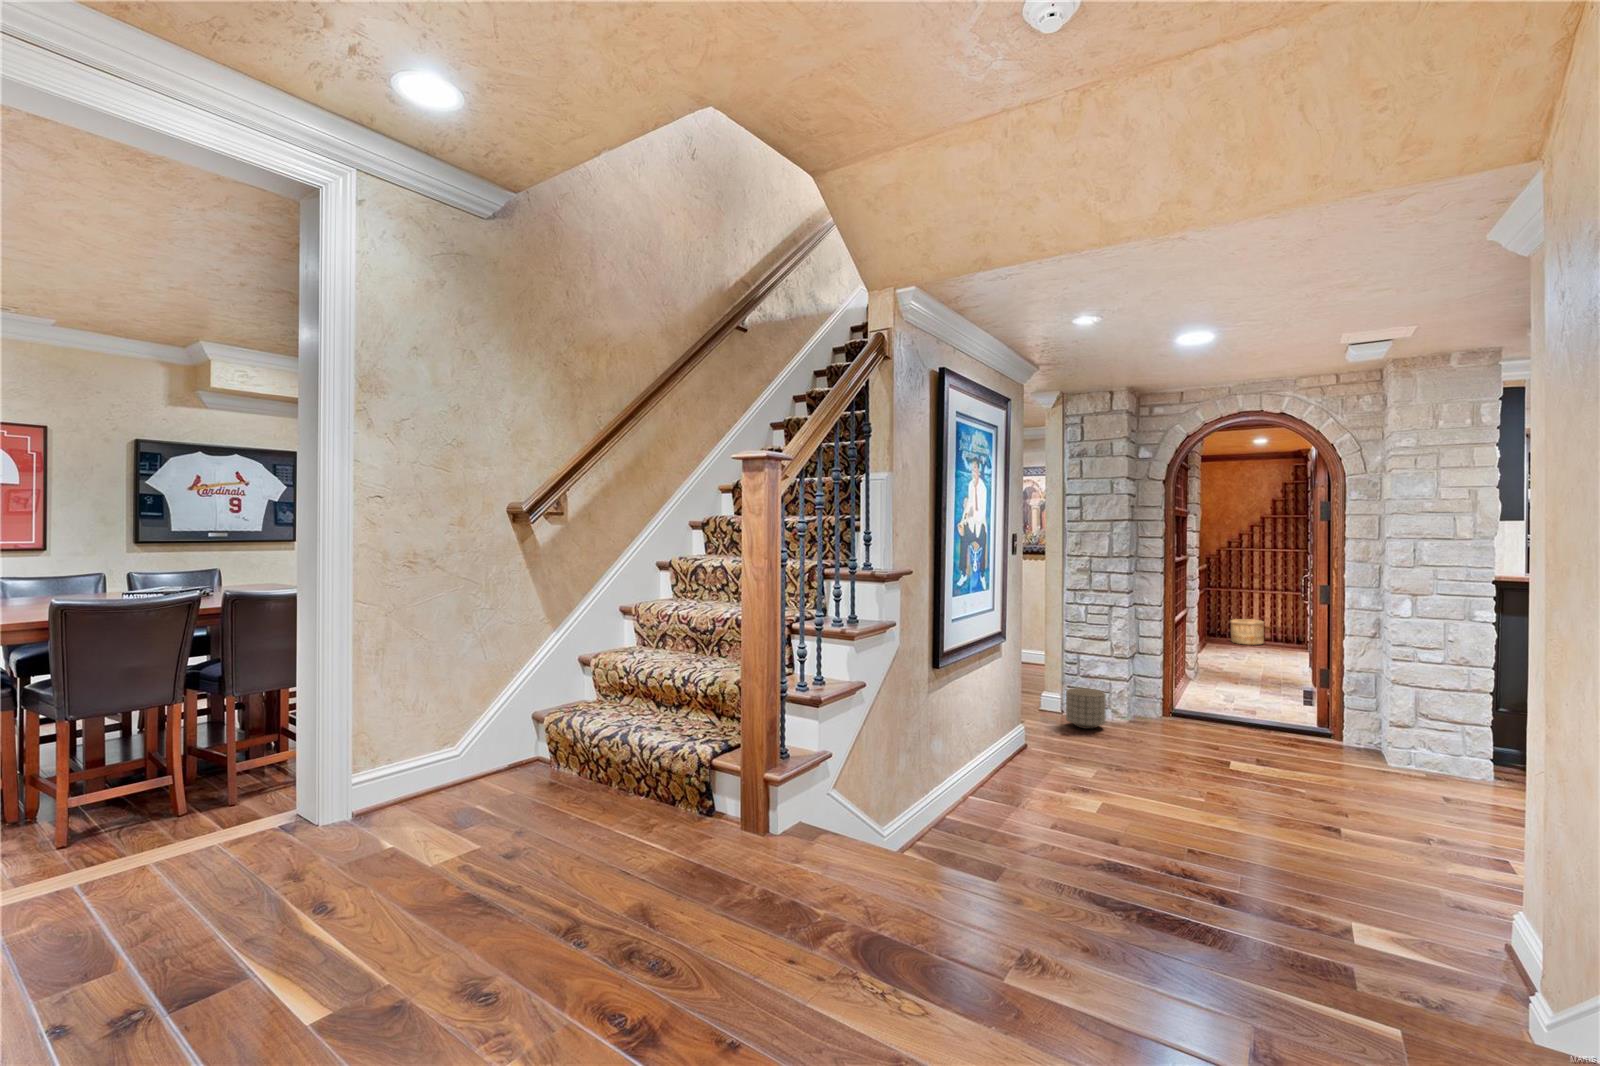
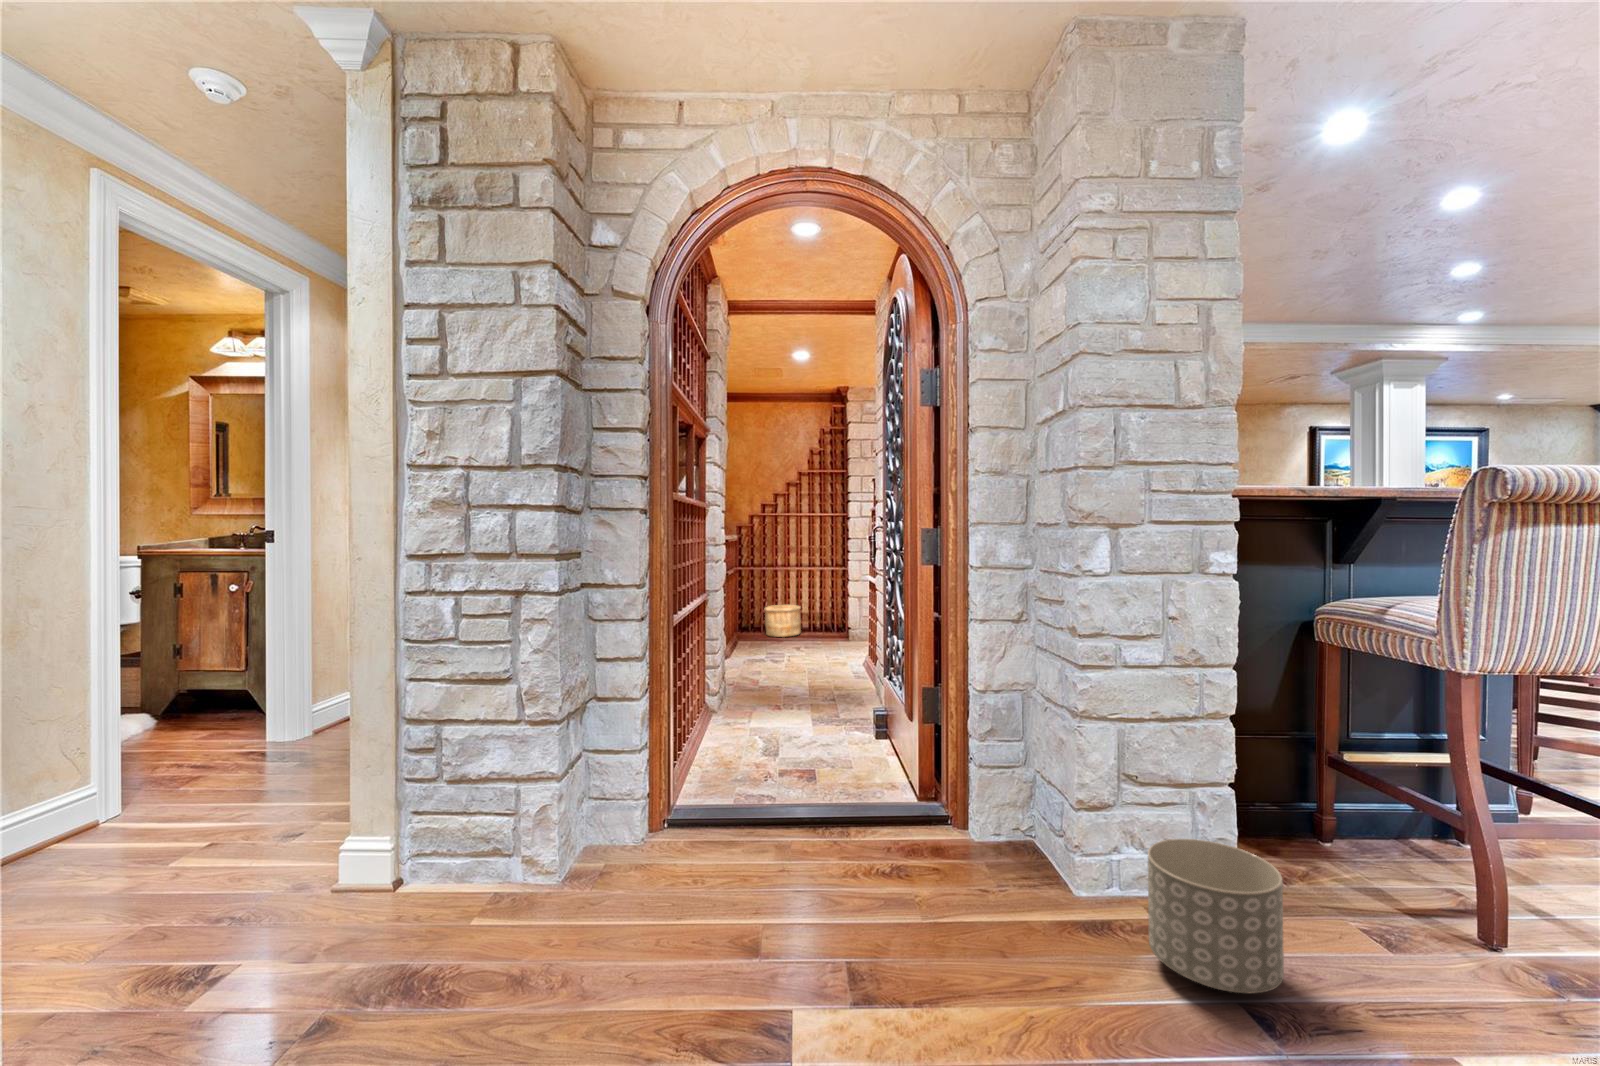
planter: present [1066,688,1106,729] -> present [1148,839,1284,993]

